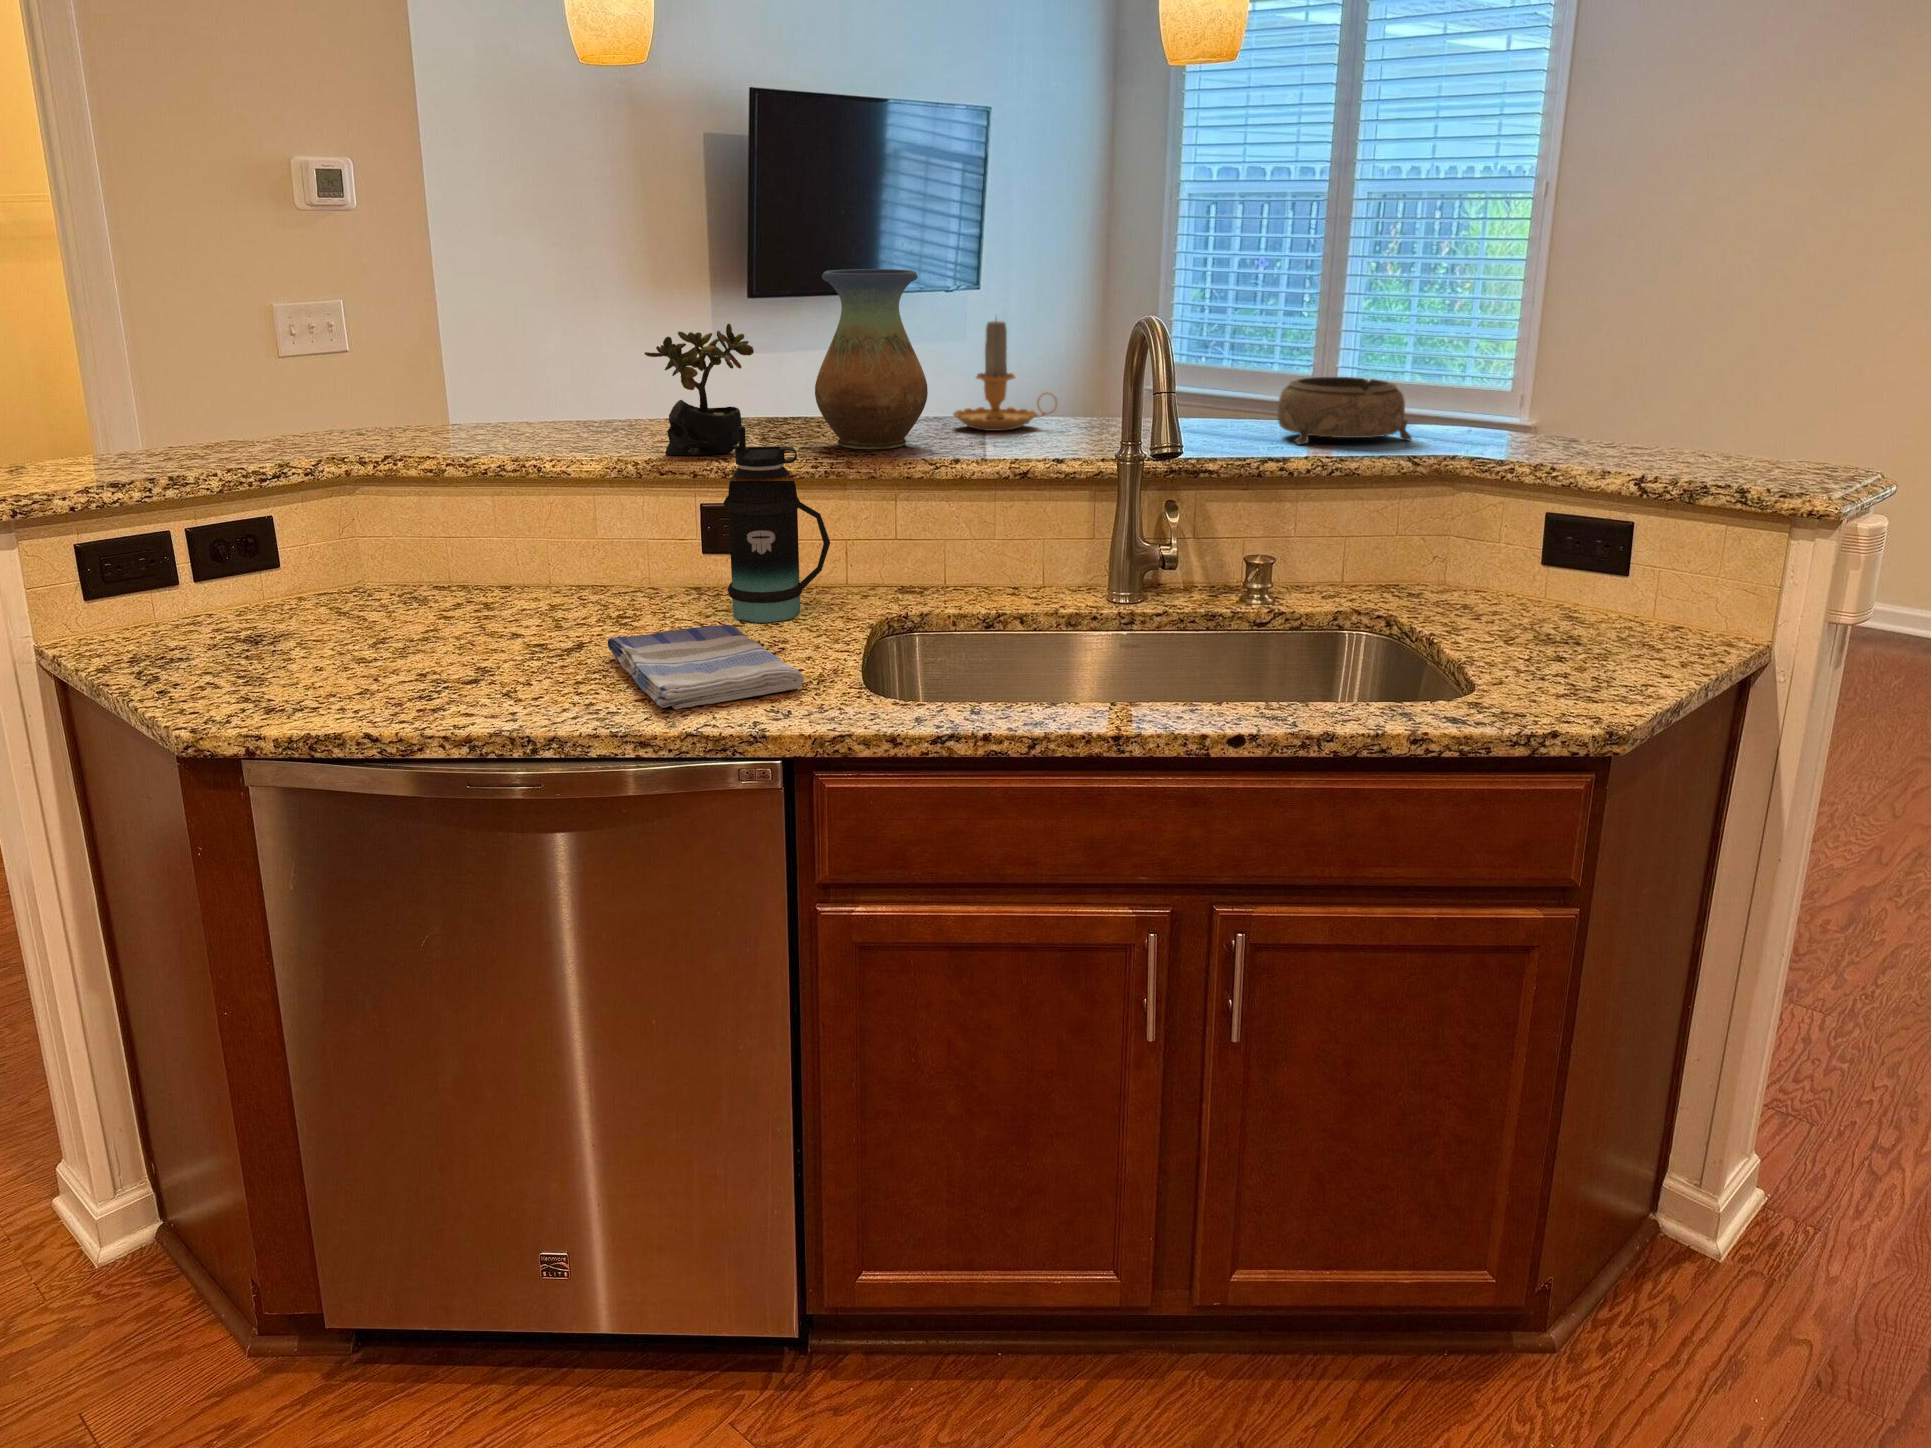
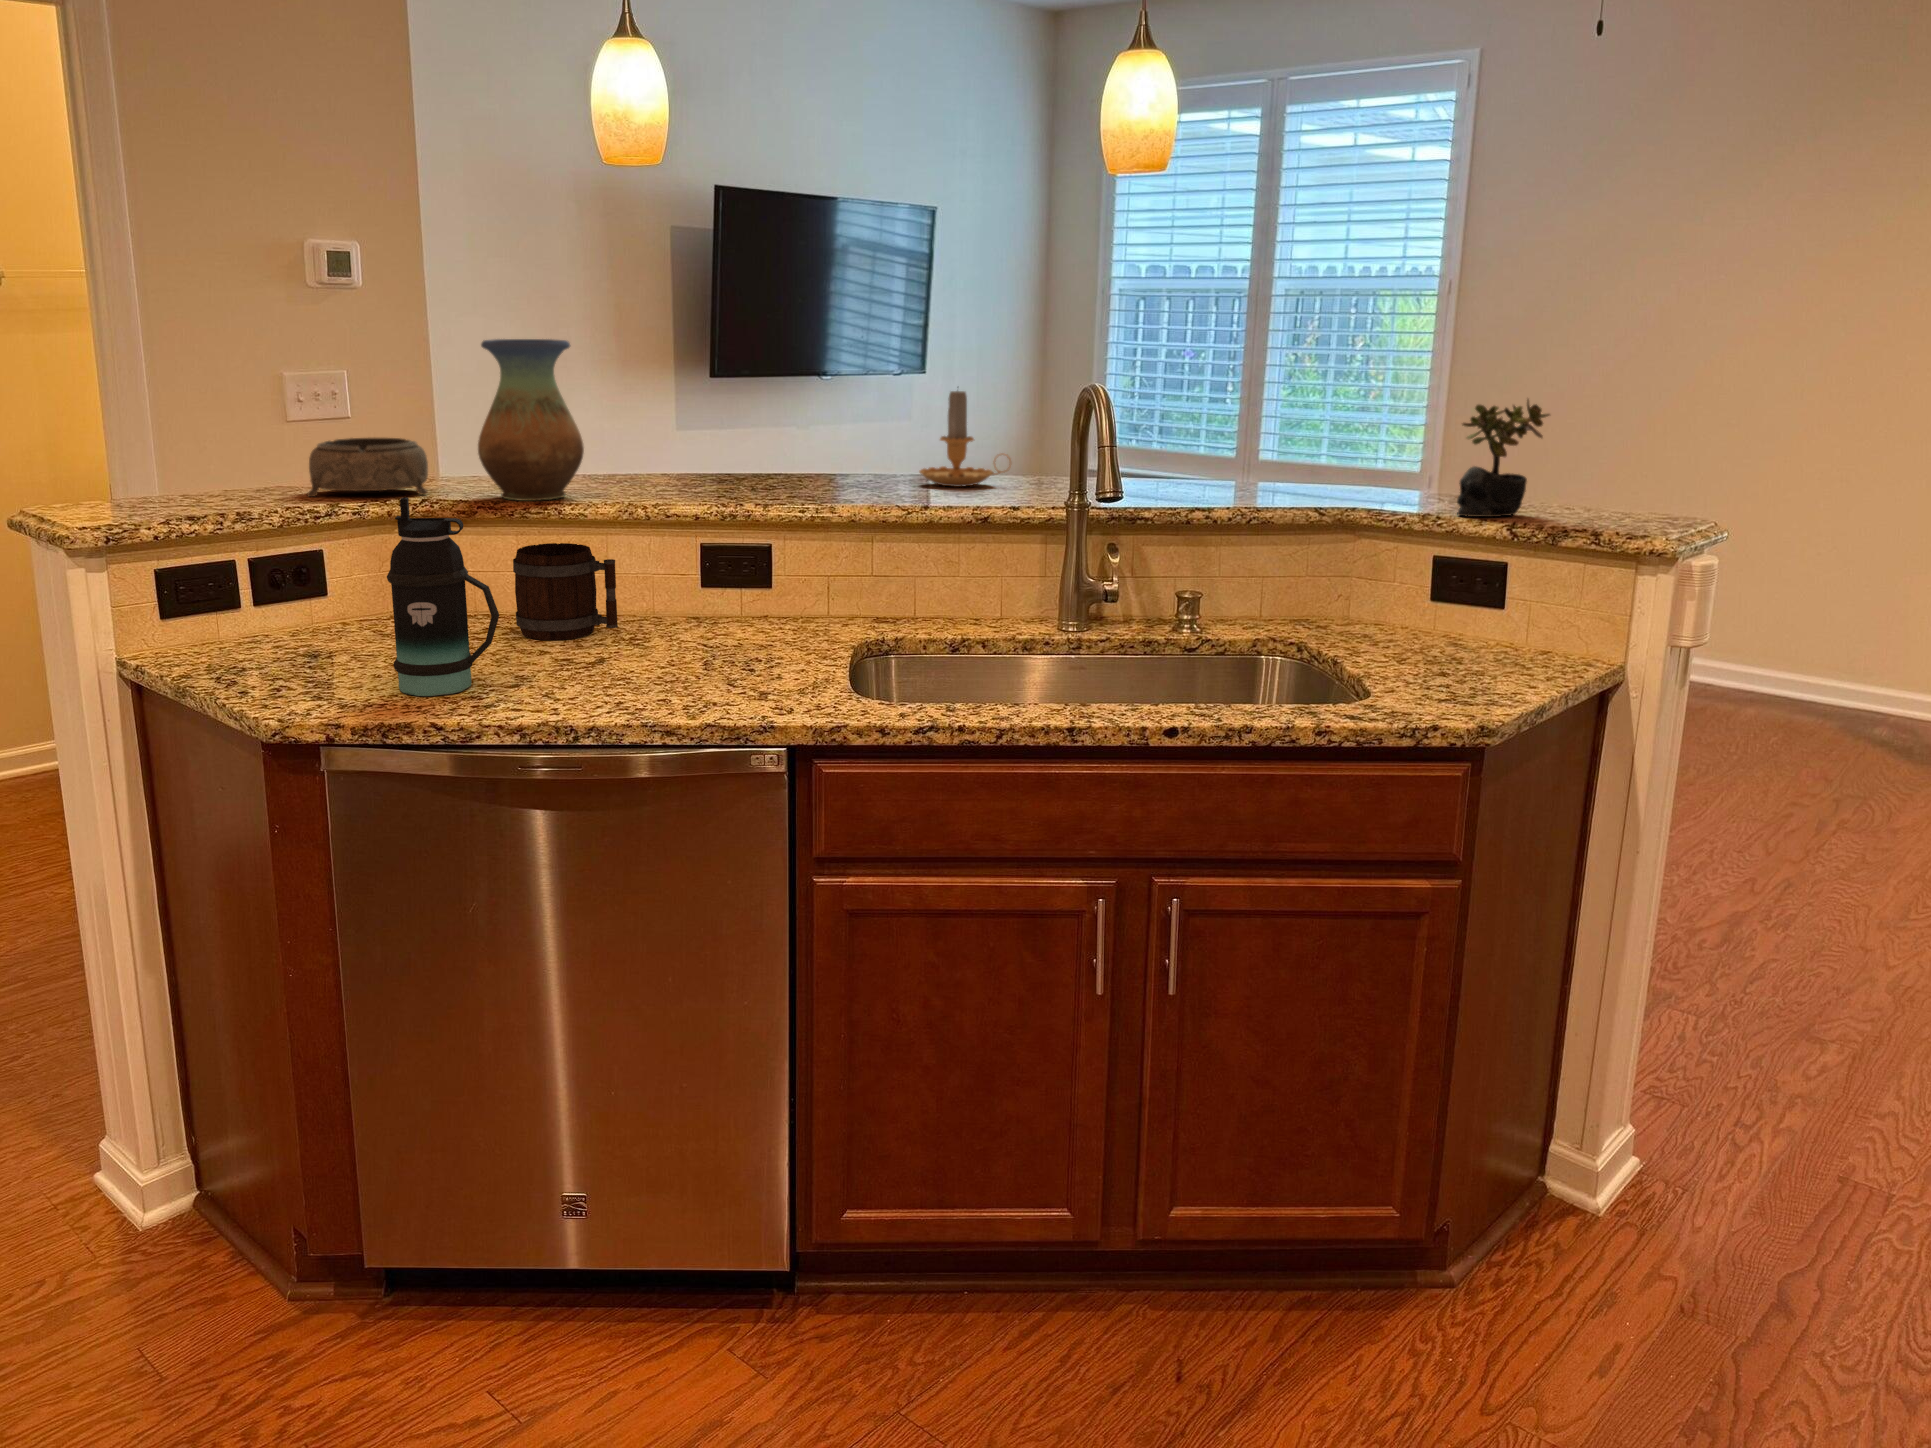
vase: present [815,269,928,449] -> present [478,339,584,501]
succulent plant: present [644,324,754,455] -> present [1457,399,1550,517]
decorative bowl: present [1278,377,1412,444] -> present [307,438,428,497]
bottle: present [723,426,830,623] -> present [387,497,499,696]
mug: none [483,506,604,619] -> present [513,543,618,640]
dish towel: present [608,625,804,710] -> none [628,644,803,707]

